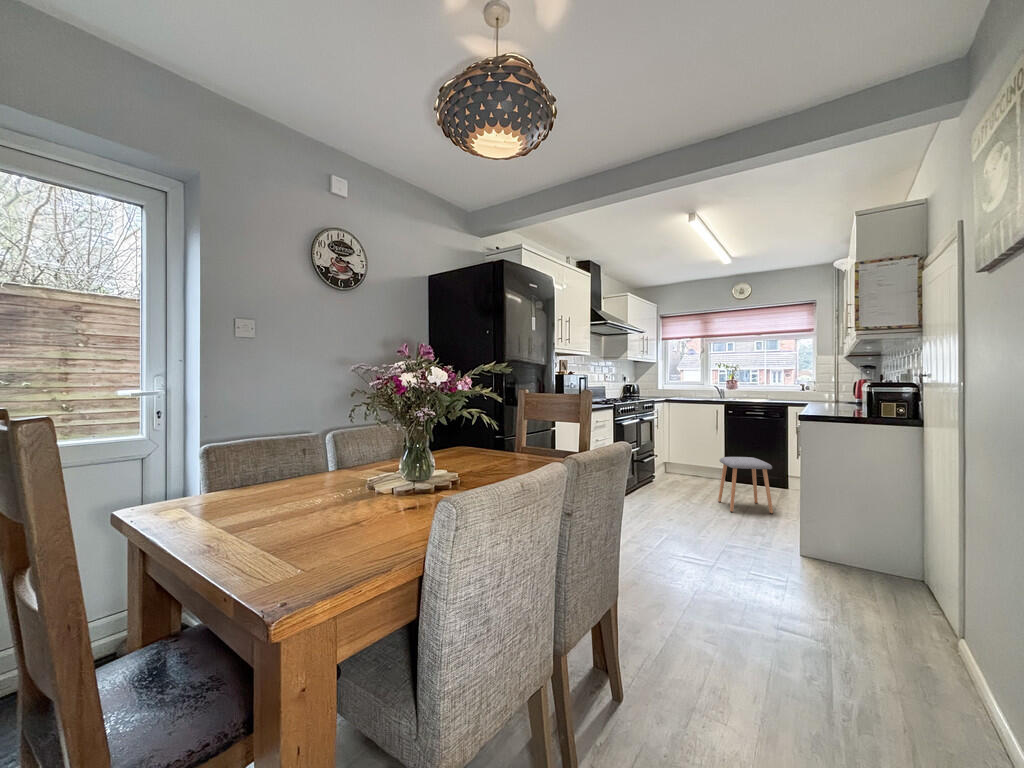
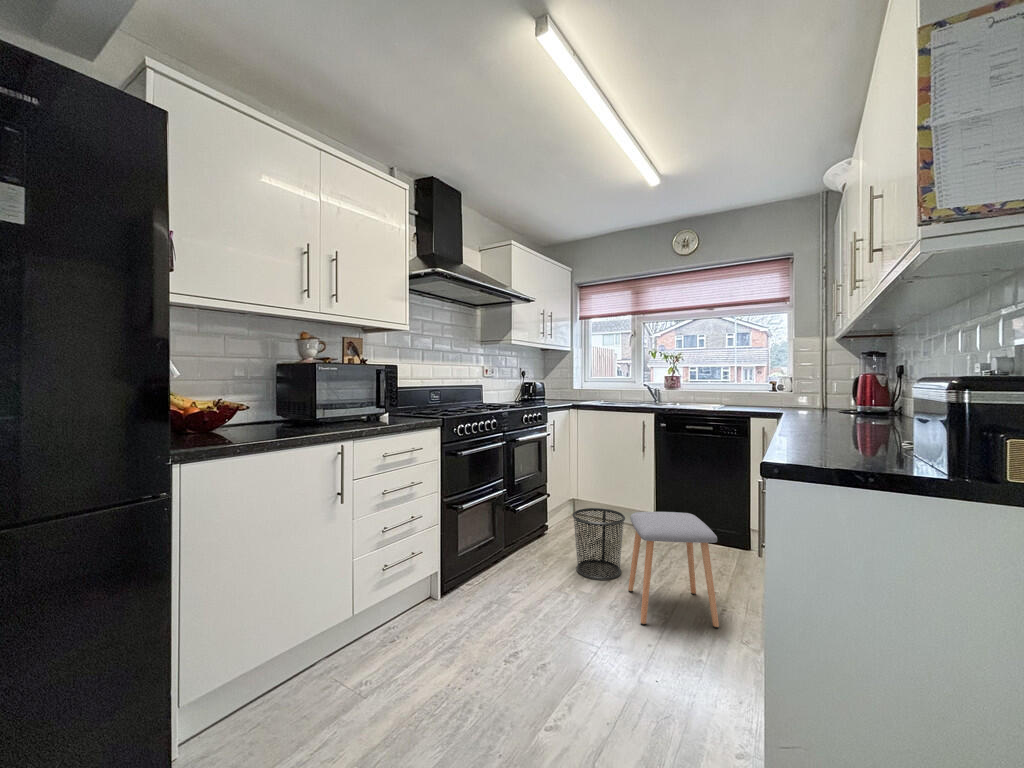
waste bin: none [680,460,713,498] -> present [572,508,625,580]

